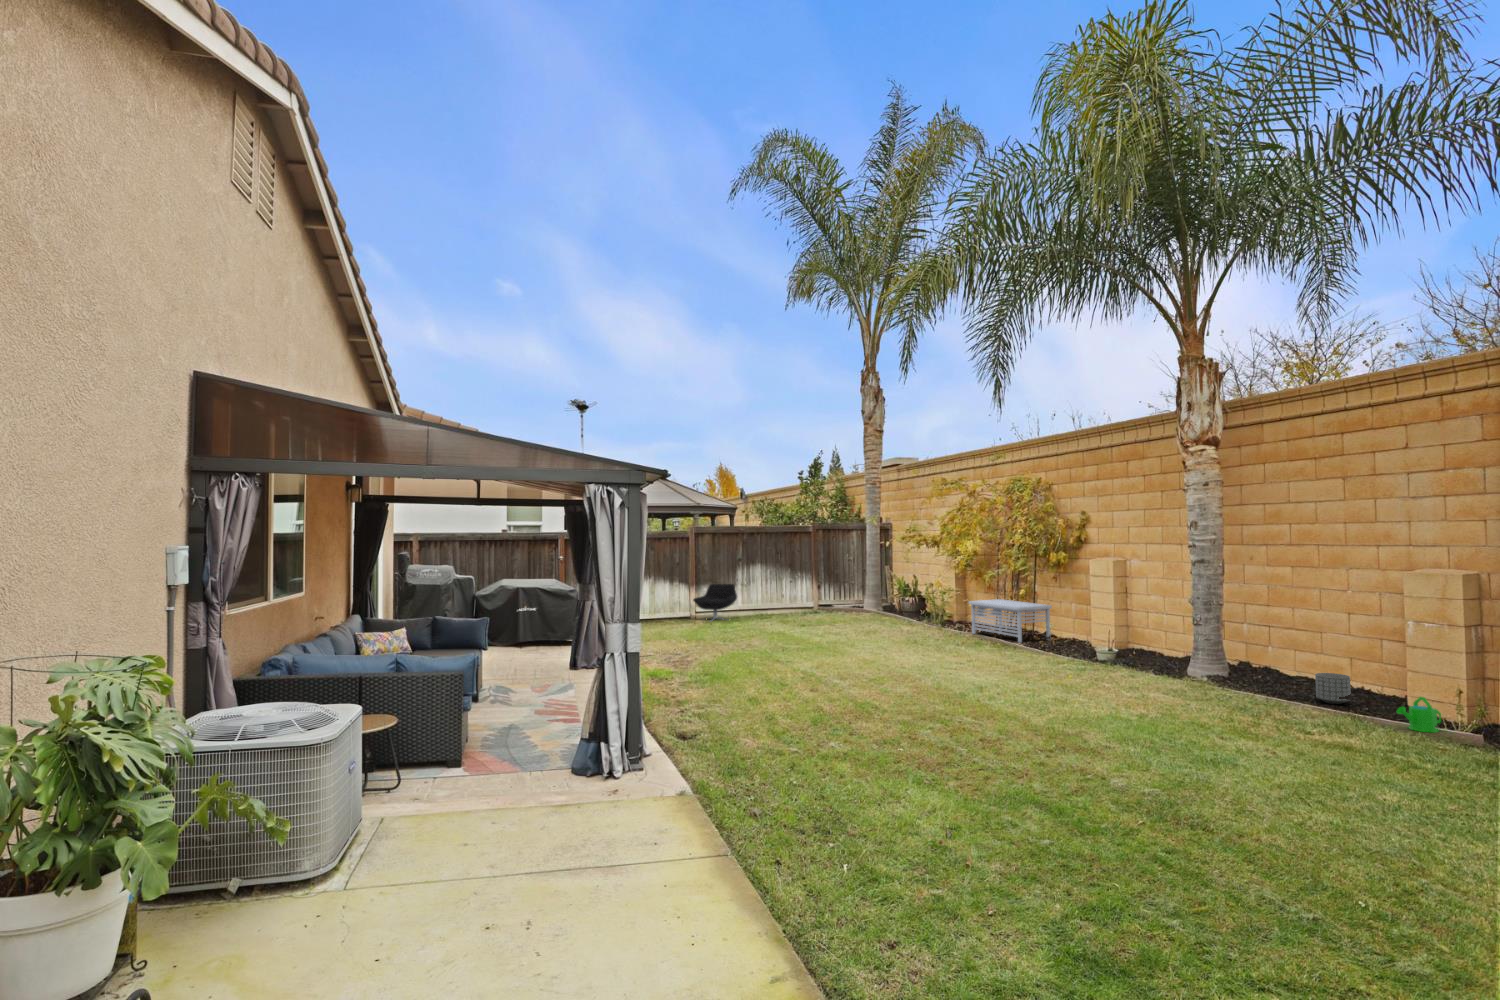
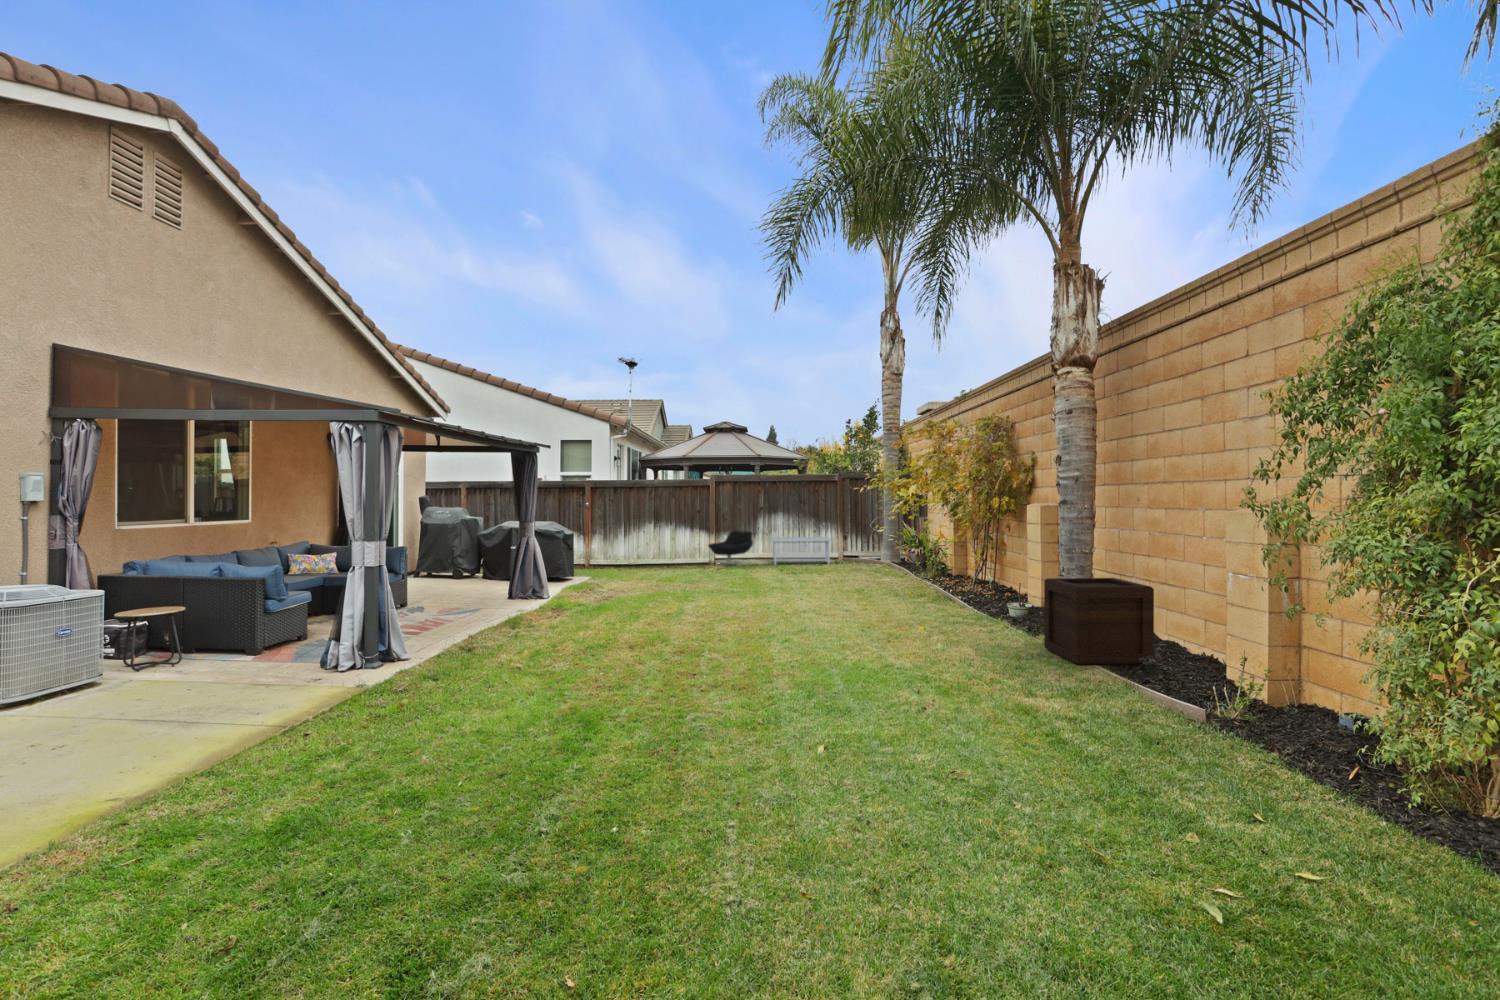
storage bench: present [969,599,1052,643] -> present [771,537,831,564]
wooden crate: none [1191,621,1295,696] -> present [1044,578,1154,665]
planter: present [1315,673,1351,704] -> none [1149,643,1190,682]
watering can: present [1397,697,1441,732] -> none [1175,676,1242,724]

